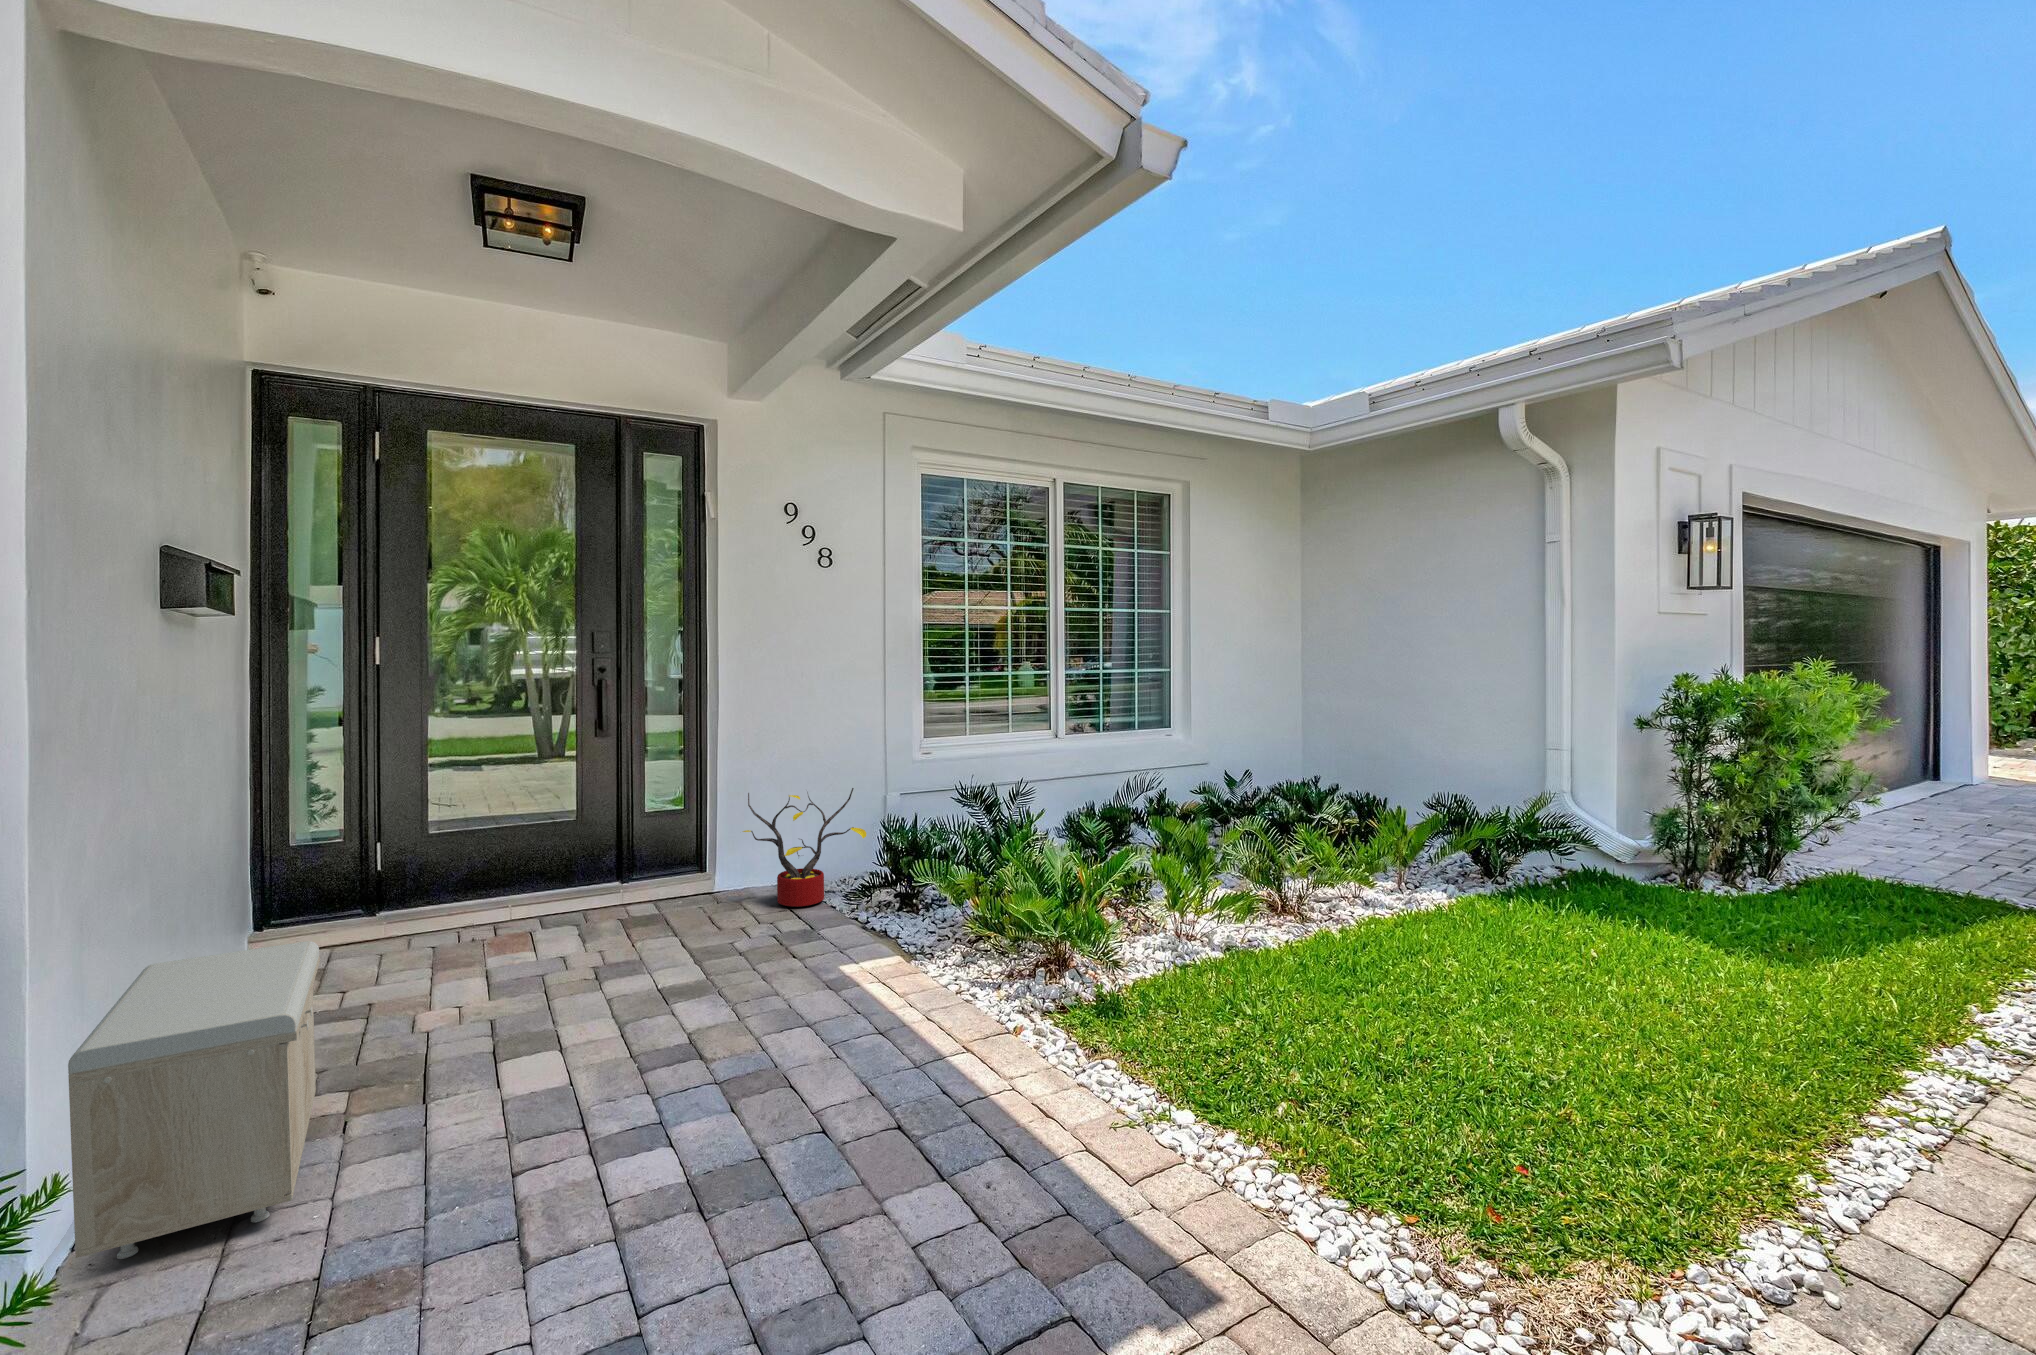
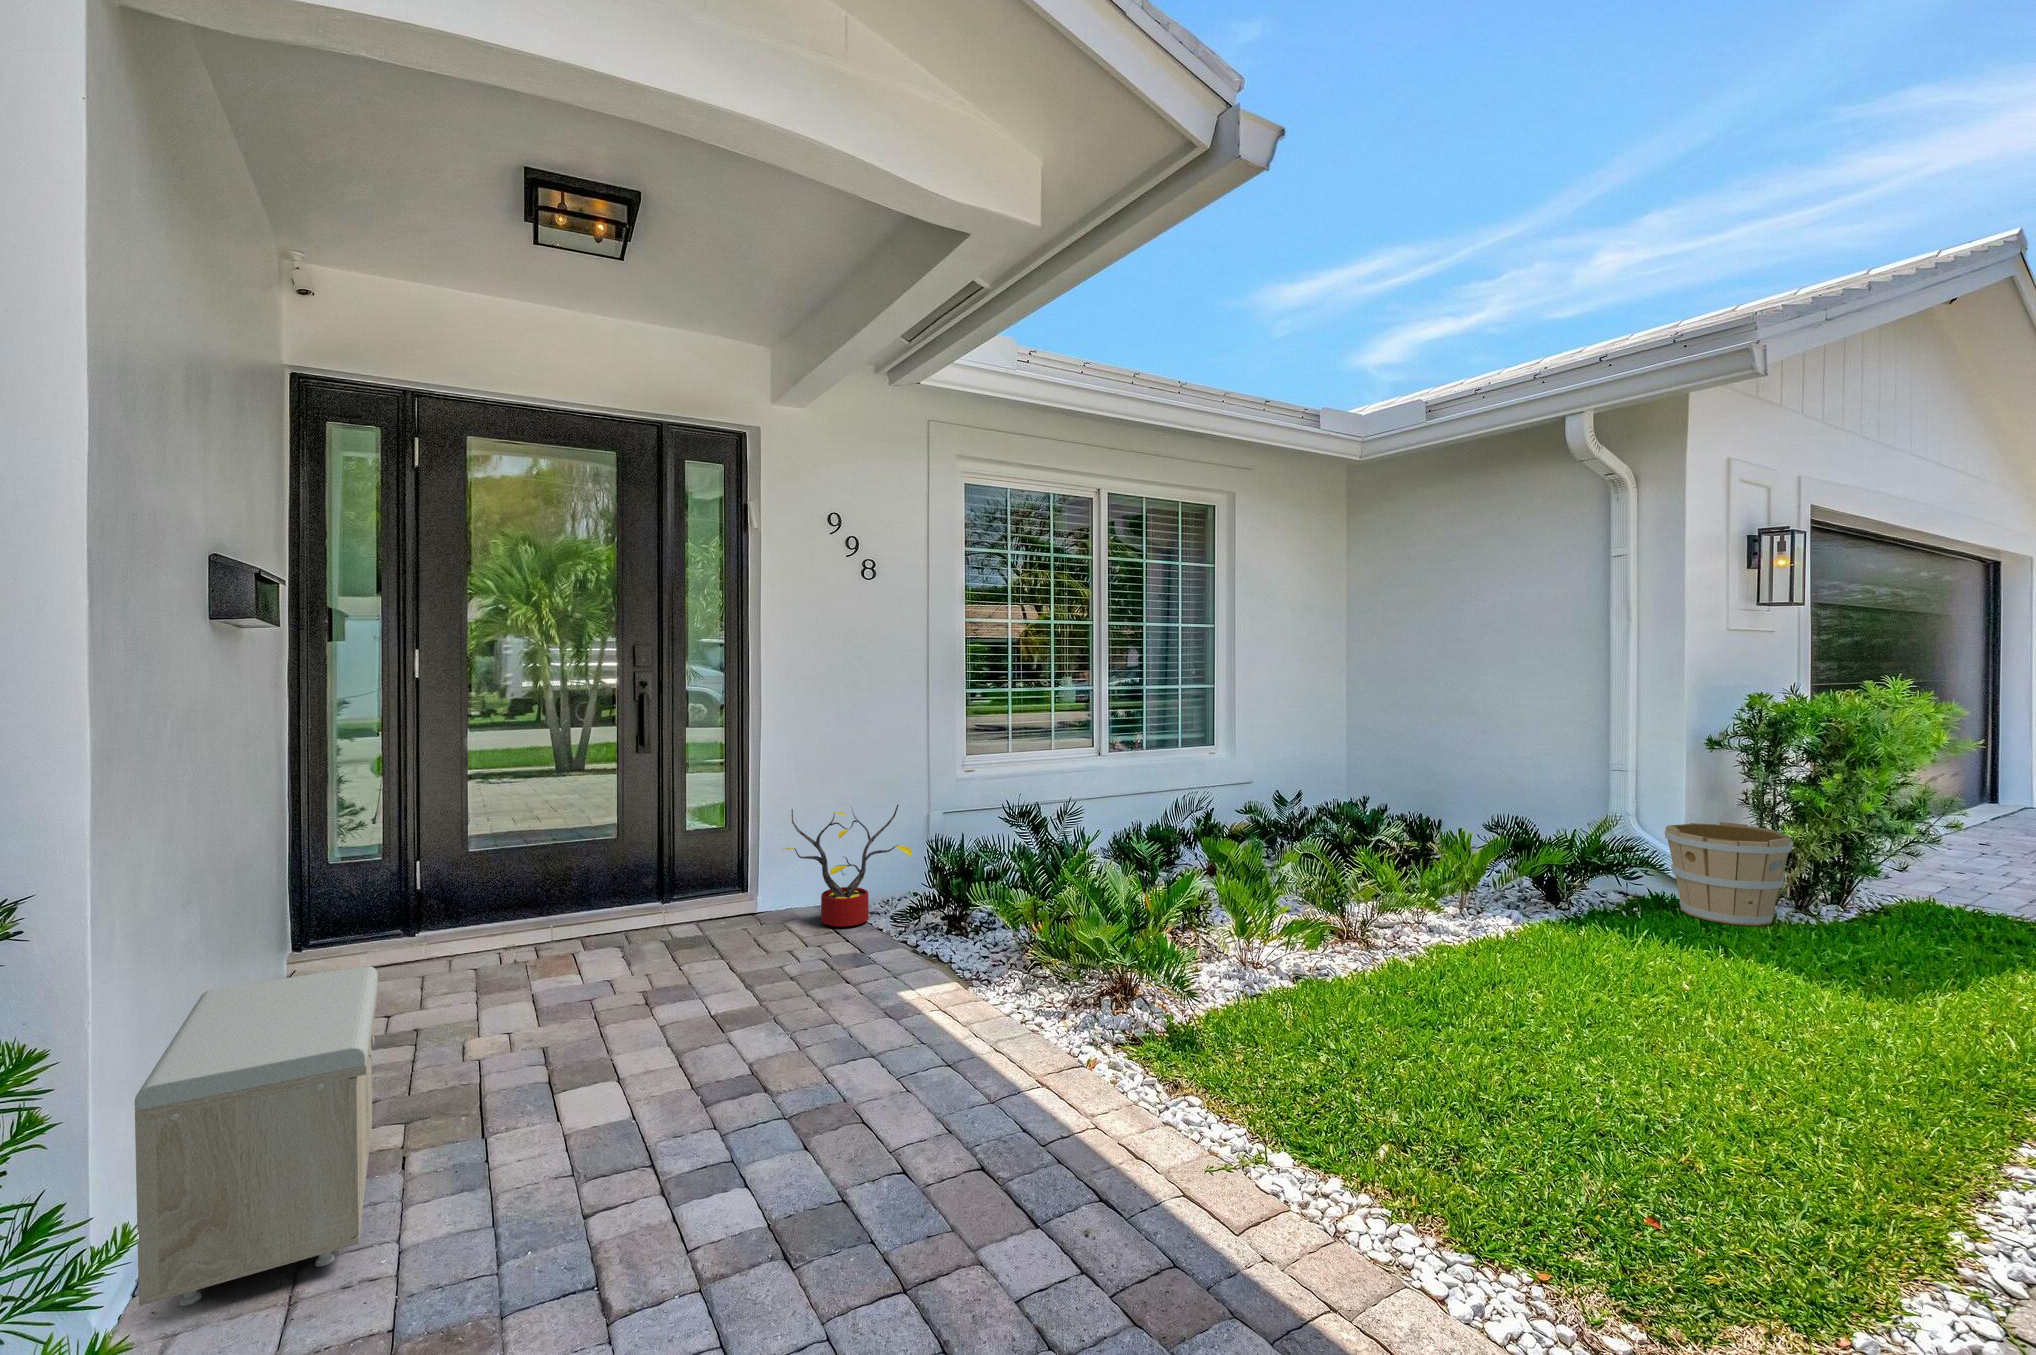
wooden bucket: none [1596,800,1717,900] -> present [1664,822,1793,926]

